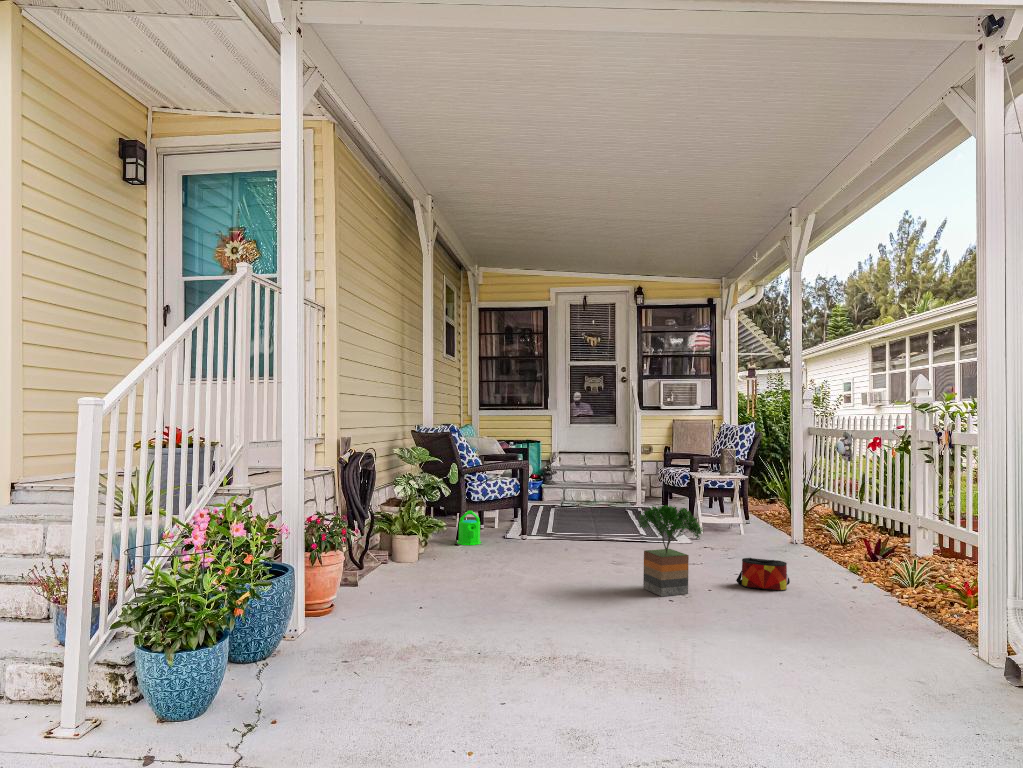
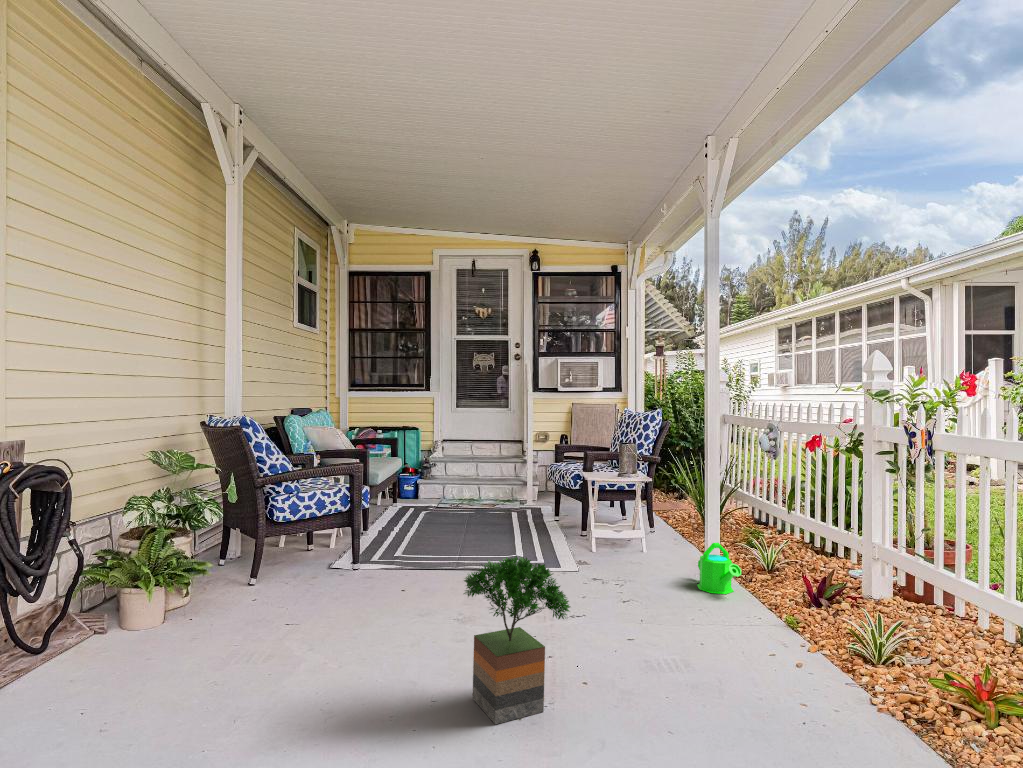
watering can: present [457,511,481,545] -> present [697,543,741,594]
bag: present [736,558,790,591] -> none [626,634,709,695]

